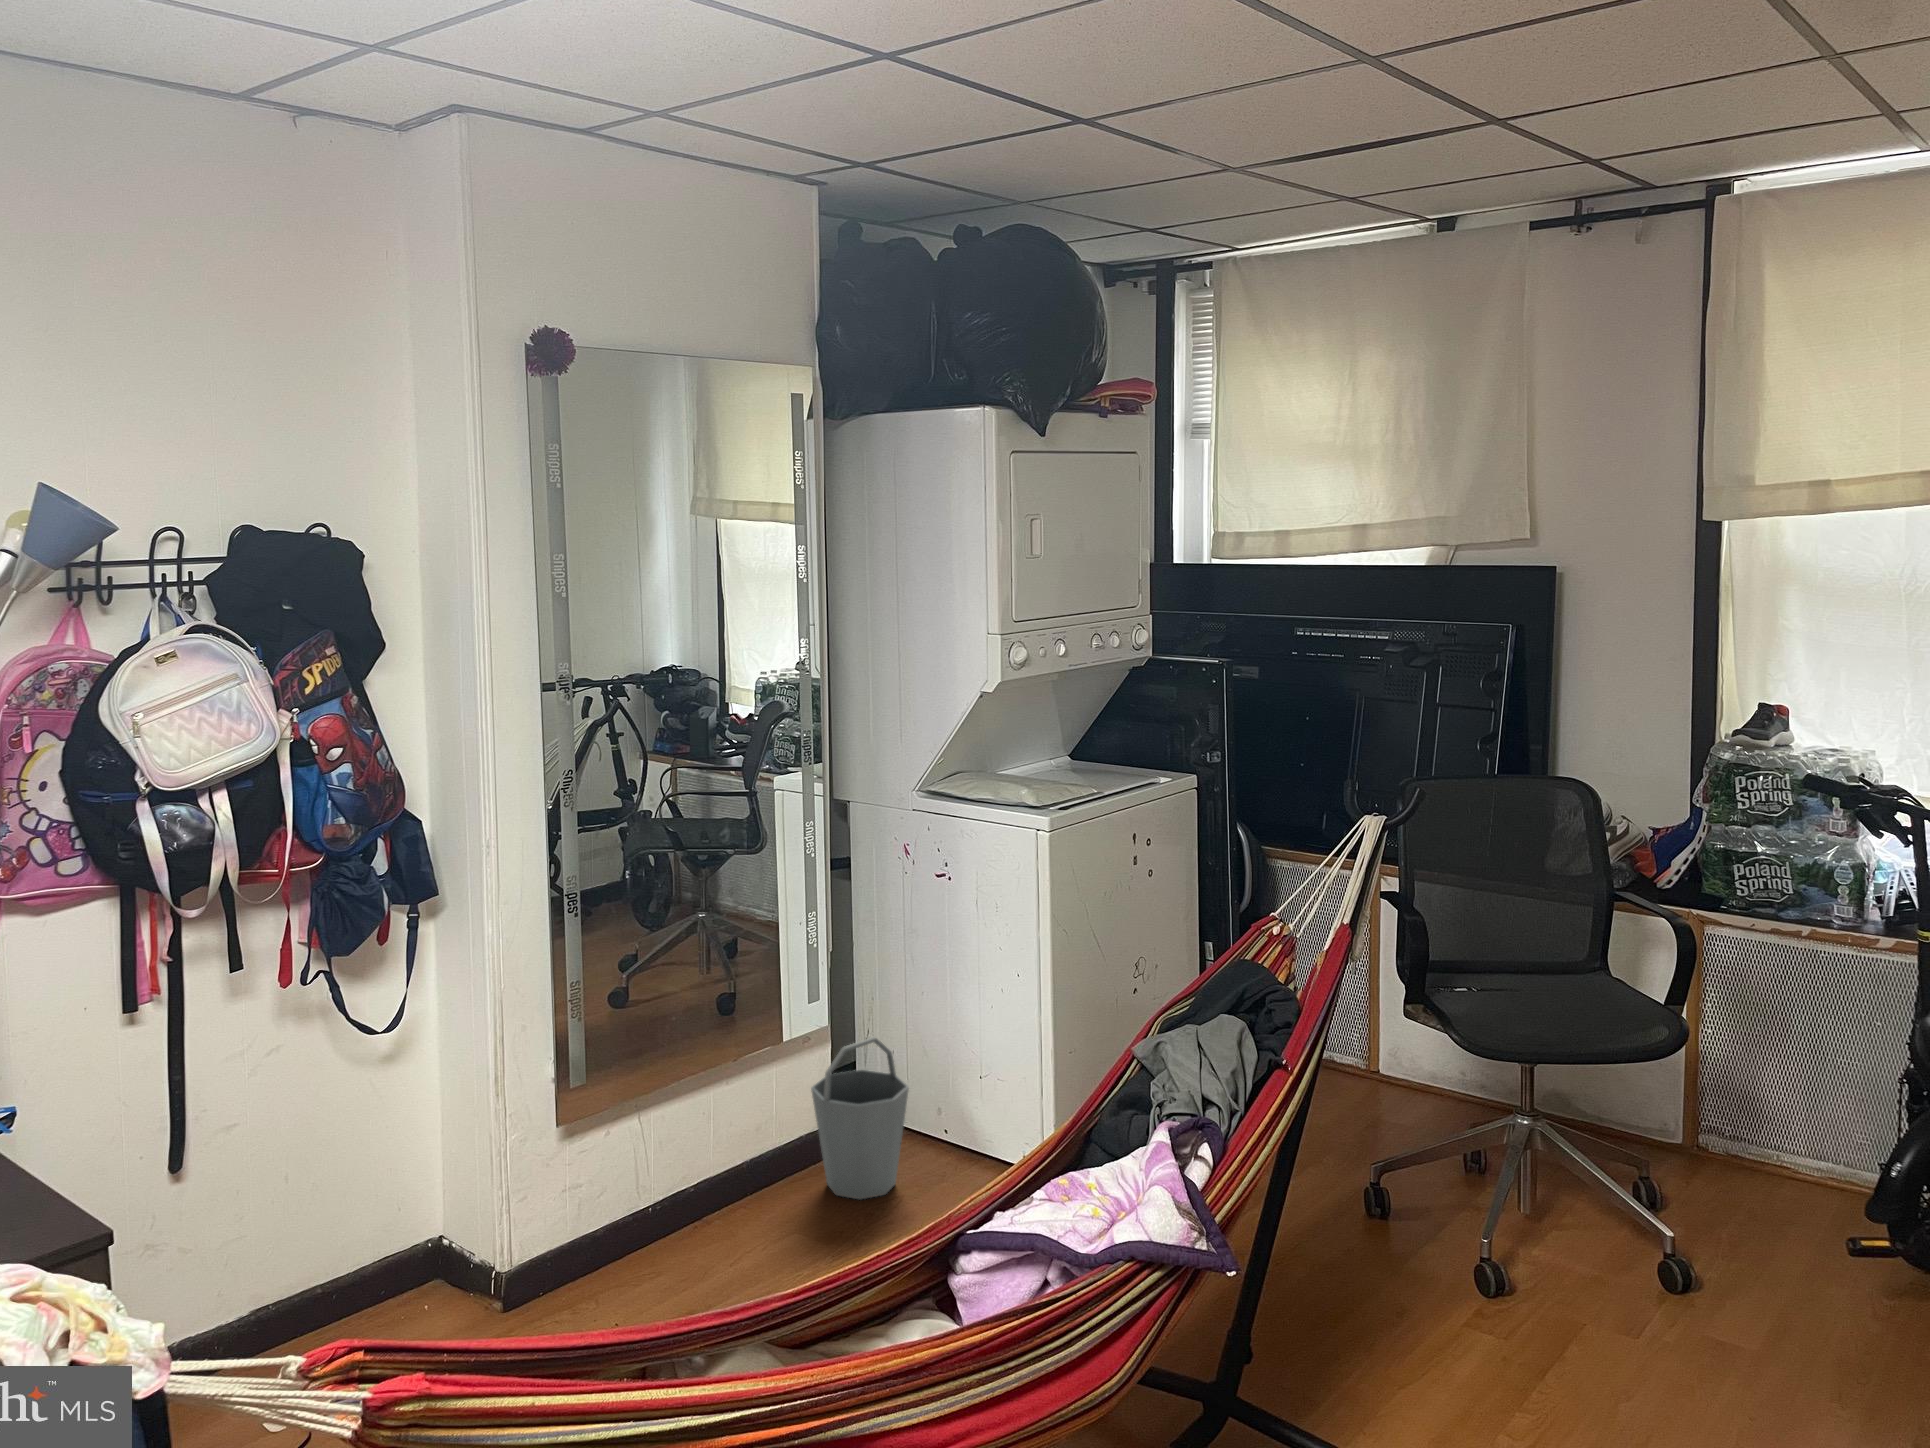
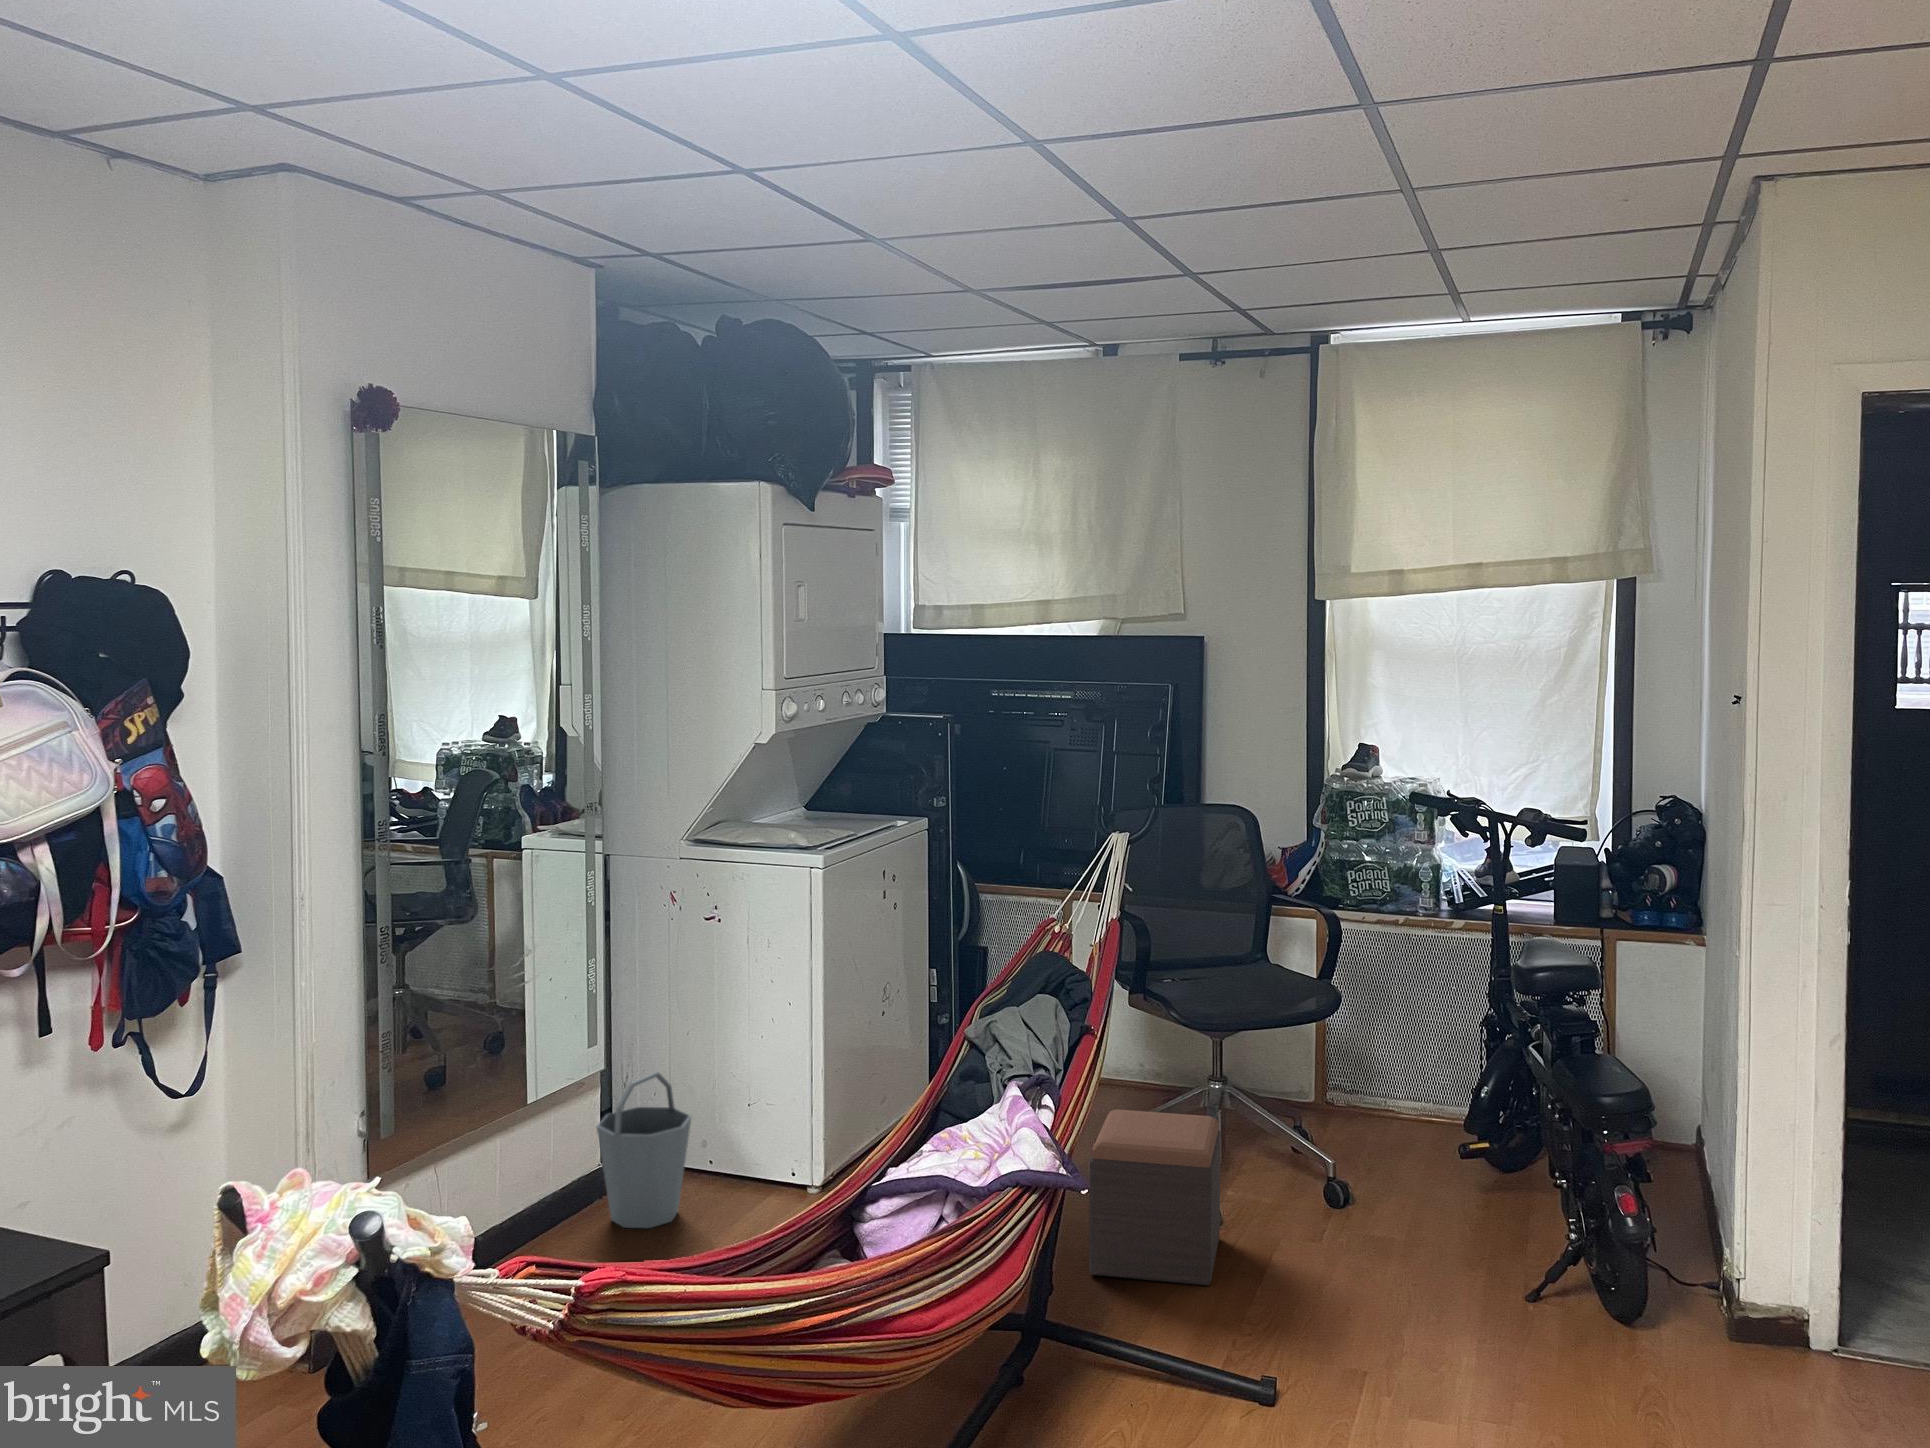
footstool: none [1316,1141,1500,1373] -> present [1089,1109,1221,1286]

